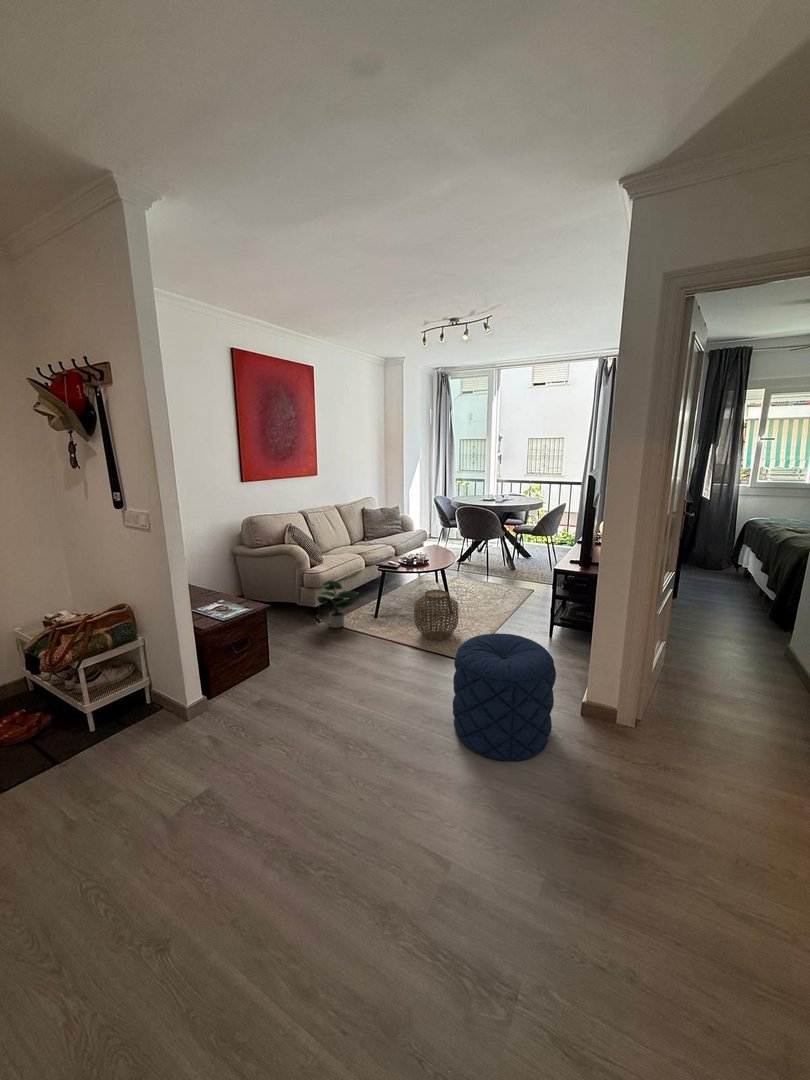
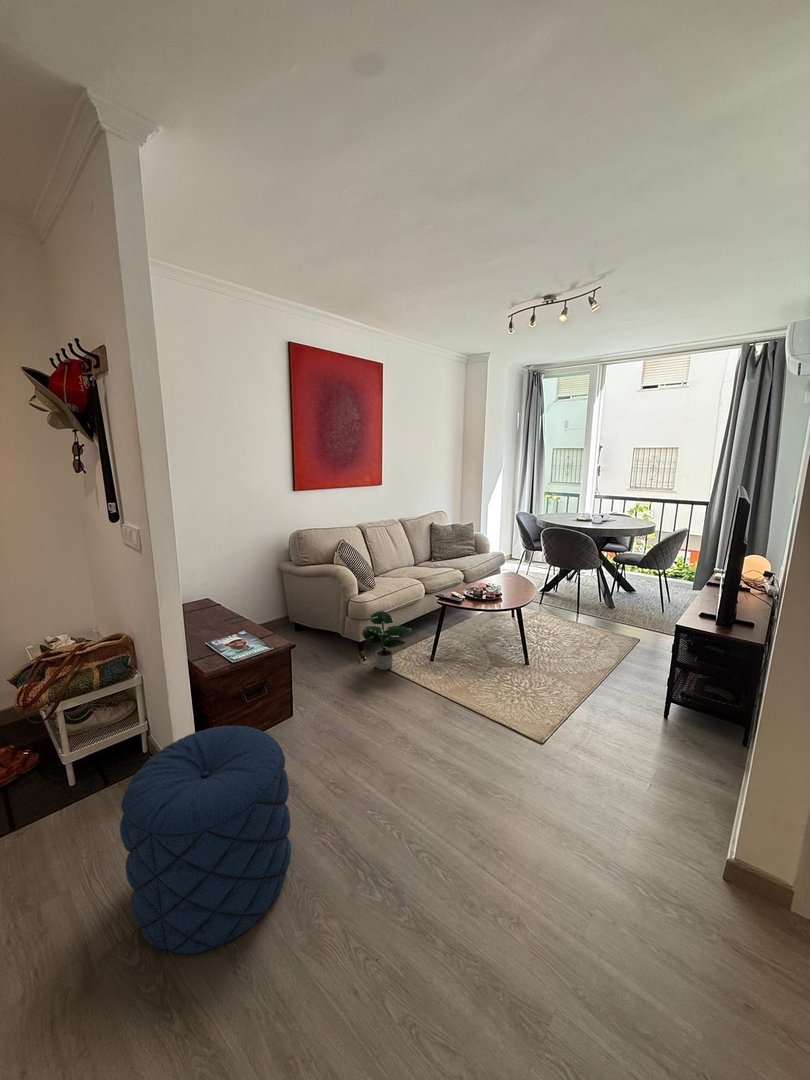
woven basket: present [414,590,459,641] -> none [477,637,535,705]
pouf: present [453,633,556,761] -> present [120,726,291,954]

